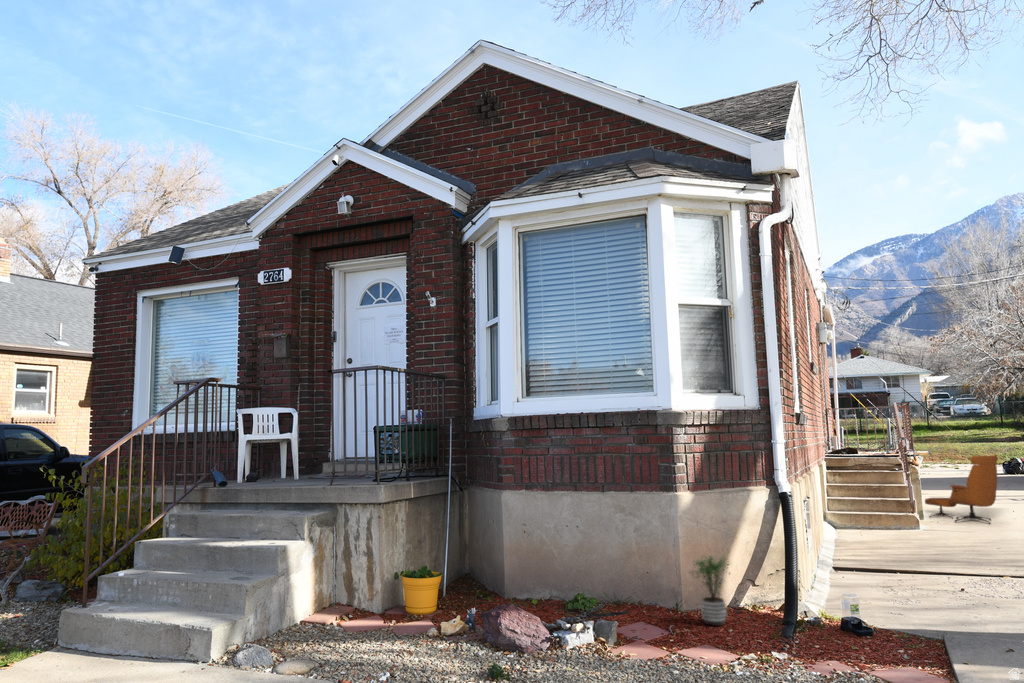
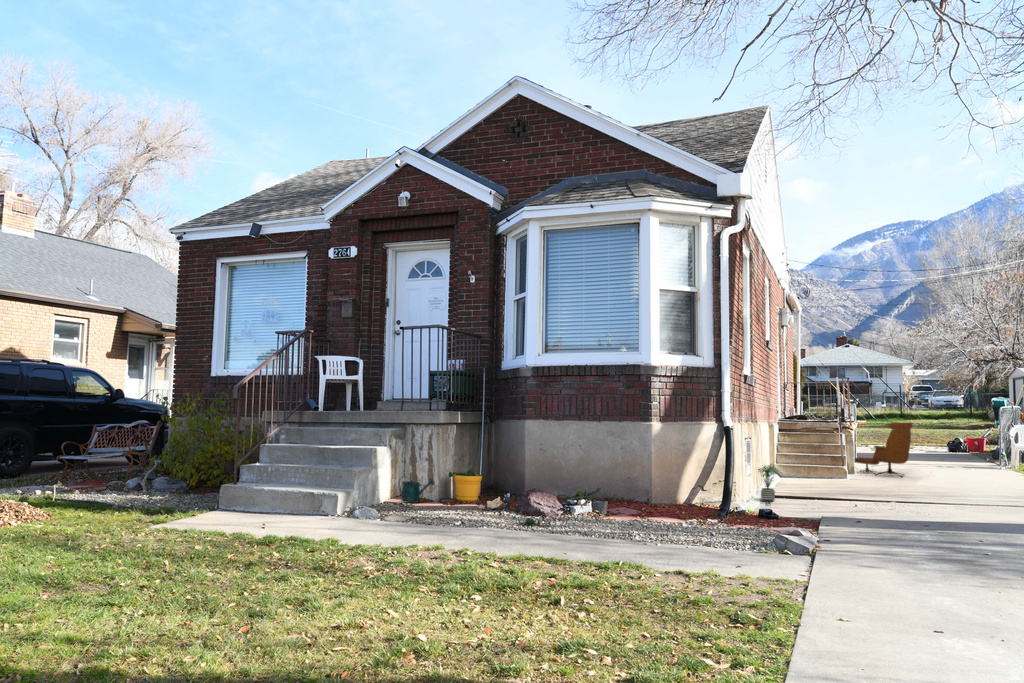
potted plant: present [690,556,730,626] -> present [758,466,778,502]
watering can: none [324,581,373,621] -> present [398,478,434,503]

